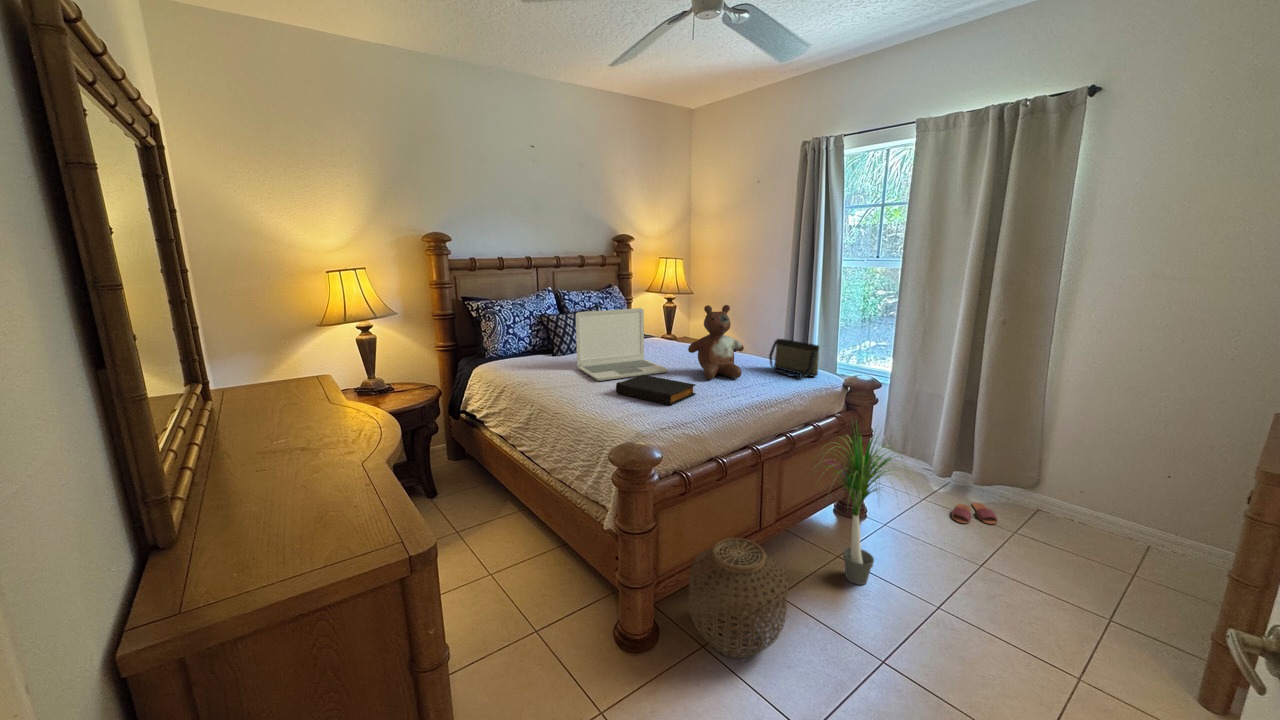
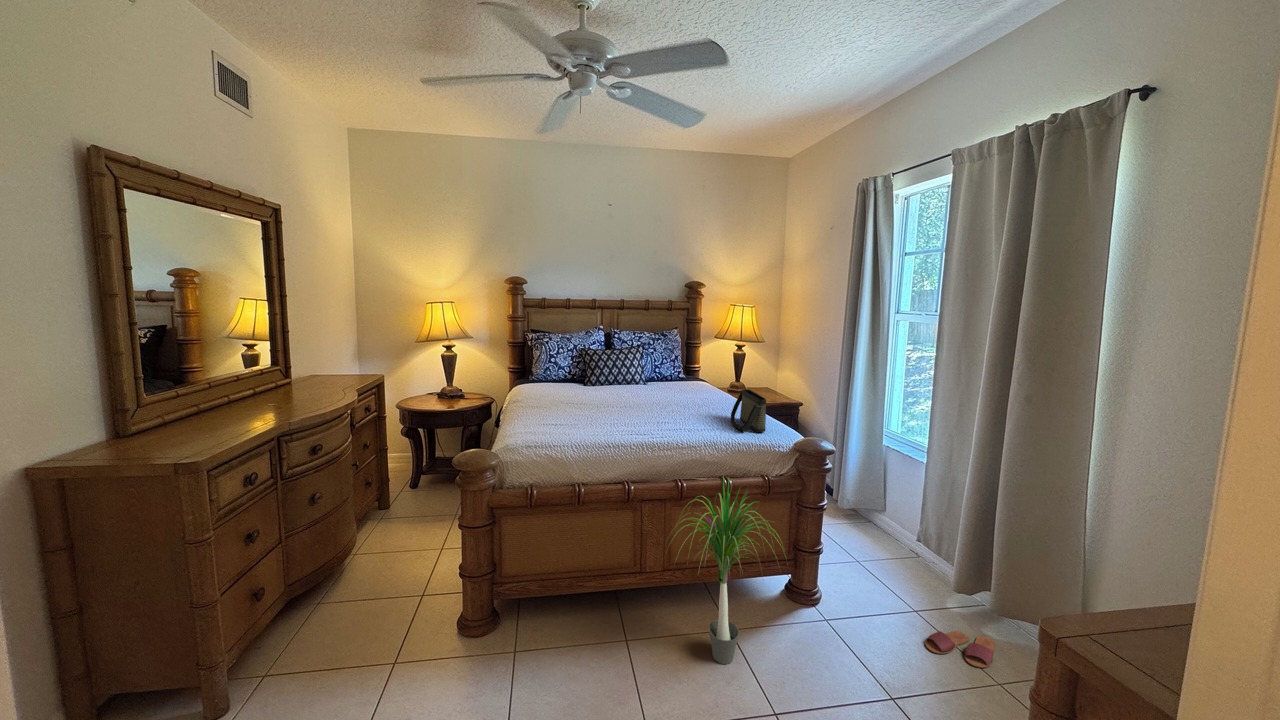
stuffed bear: present [688,305,744,379] -> none [650,348,704,422]
laptop: present [576,308,668,381] -> none [564,346,639,409]
book: present [616,375,696,405] -> none [557,406,615,432]
woven basket: present [689,538,788,658] -> none [502,558,595,675]

